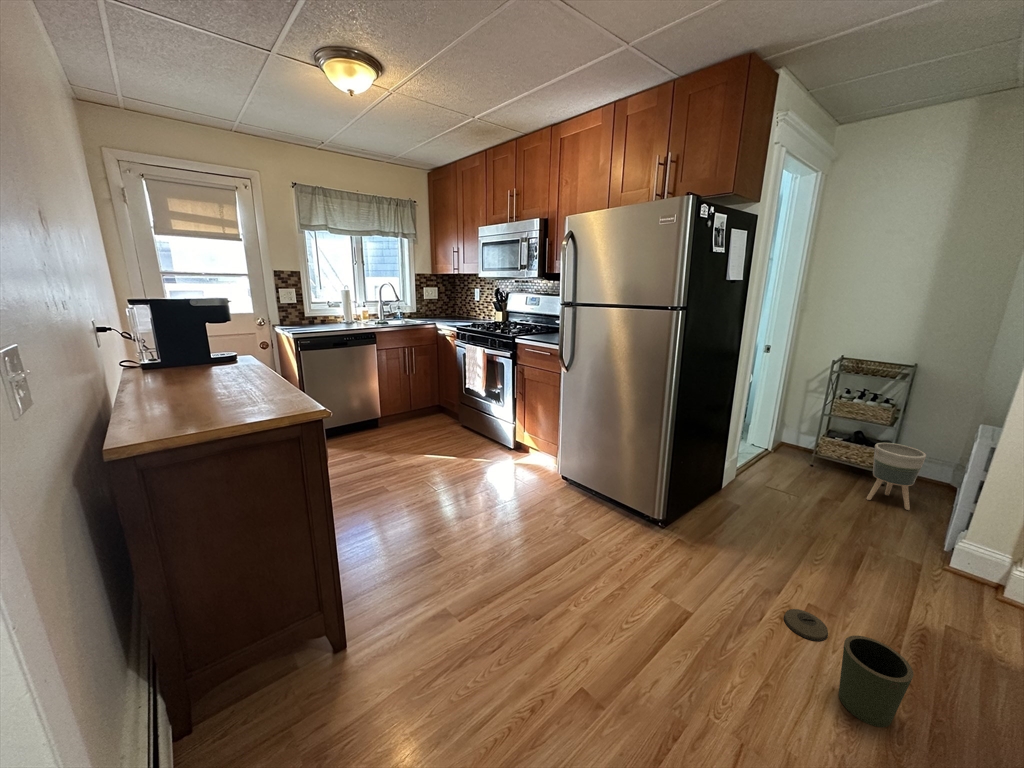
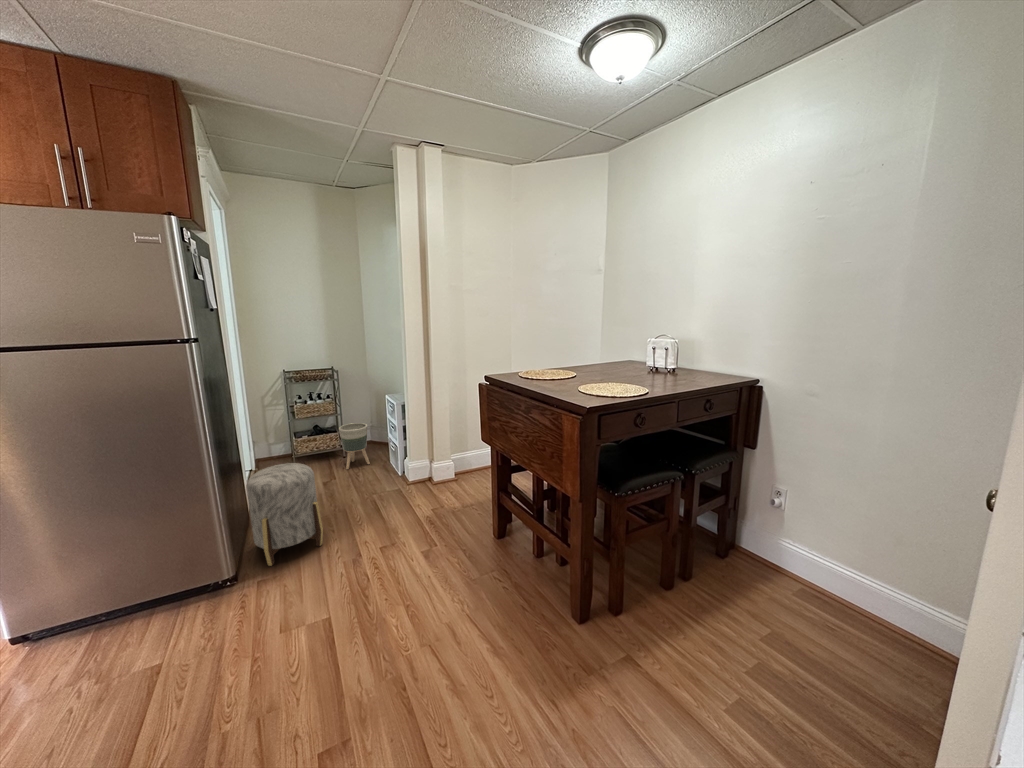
stool: none [695,446,773,552] -> present [246,463,323,566]
trash can: present [784,609,913,727] -> none [376,528,458,579]

